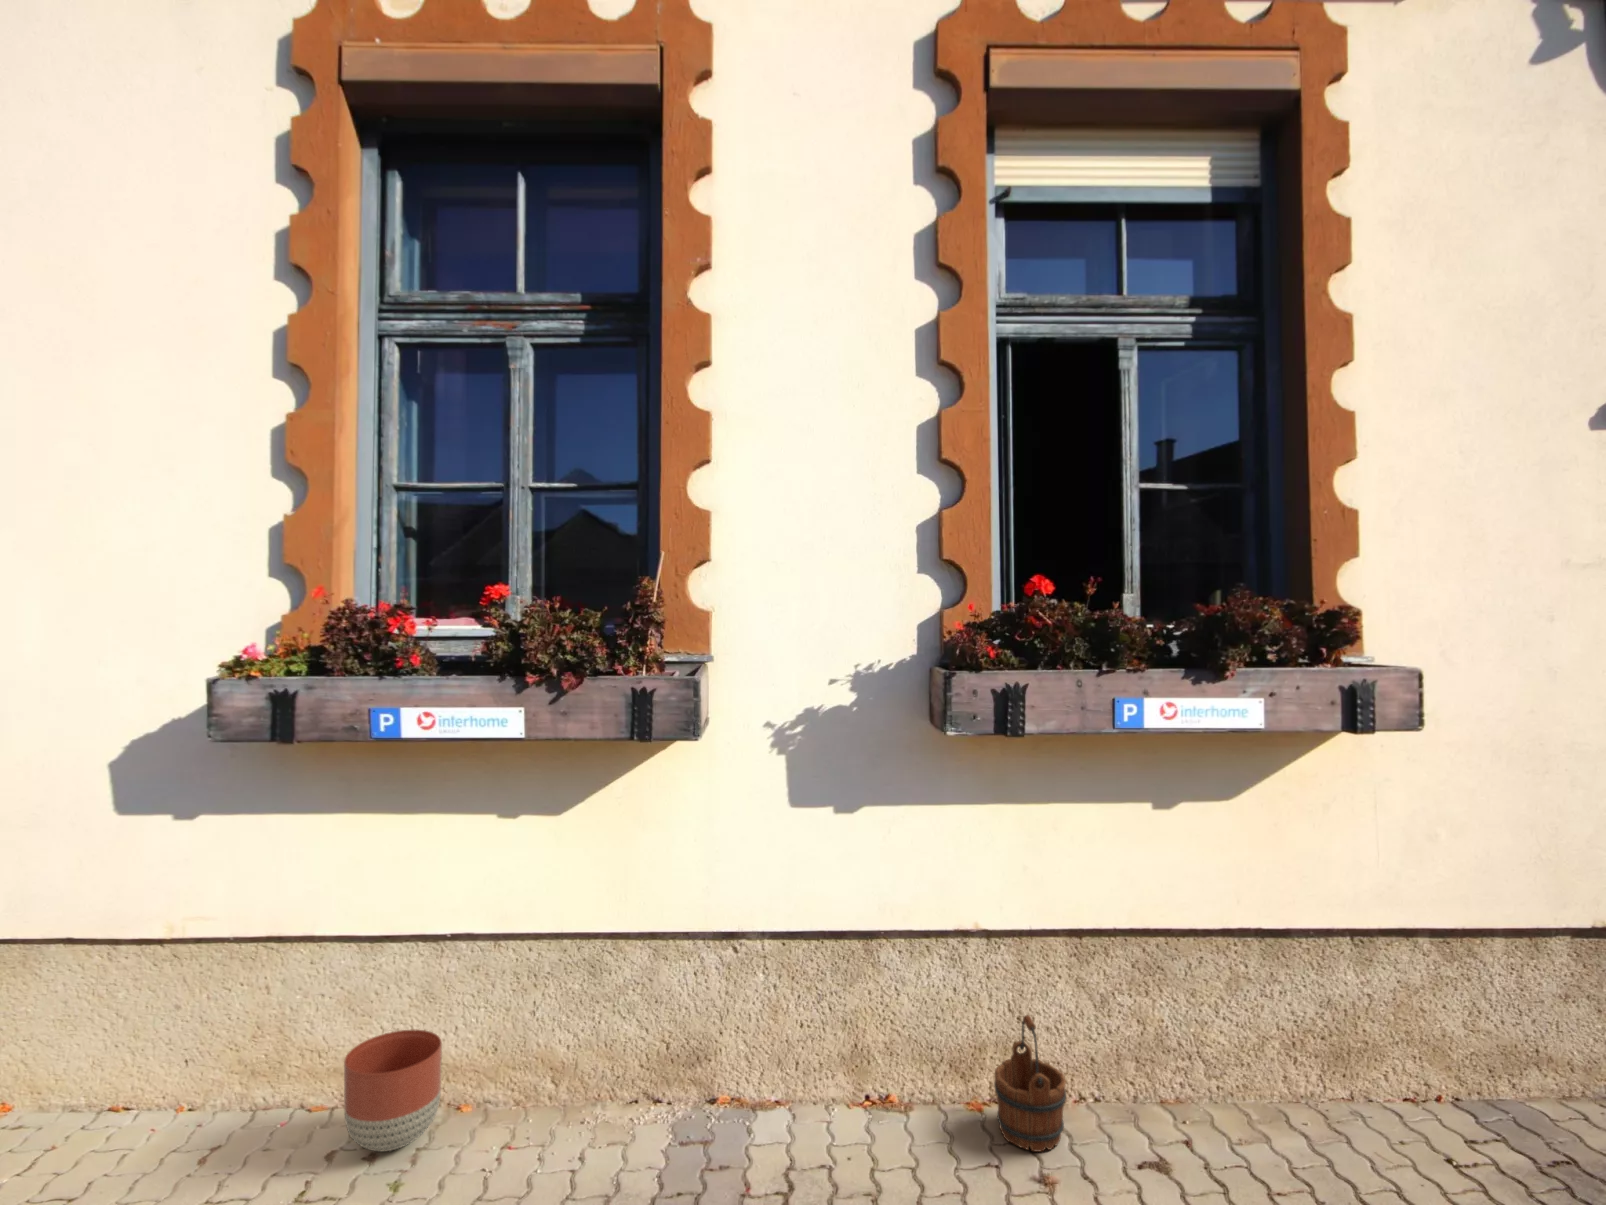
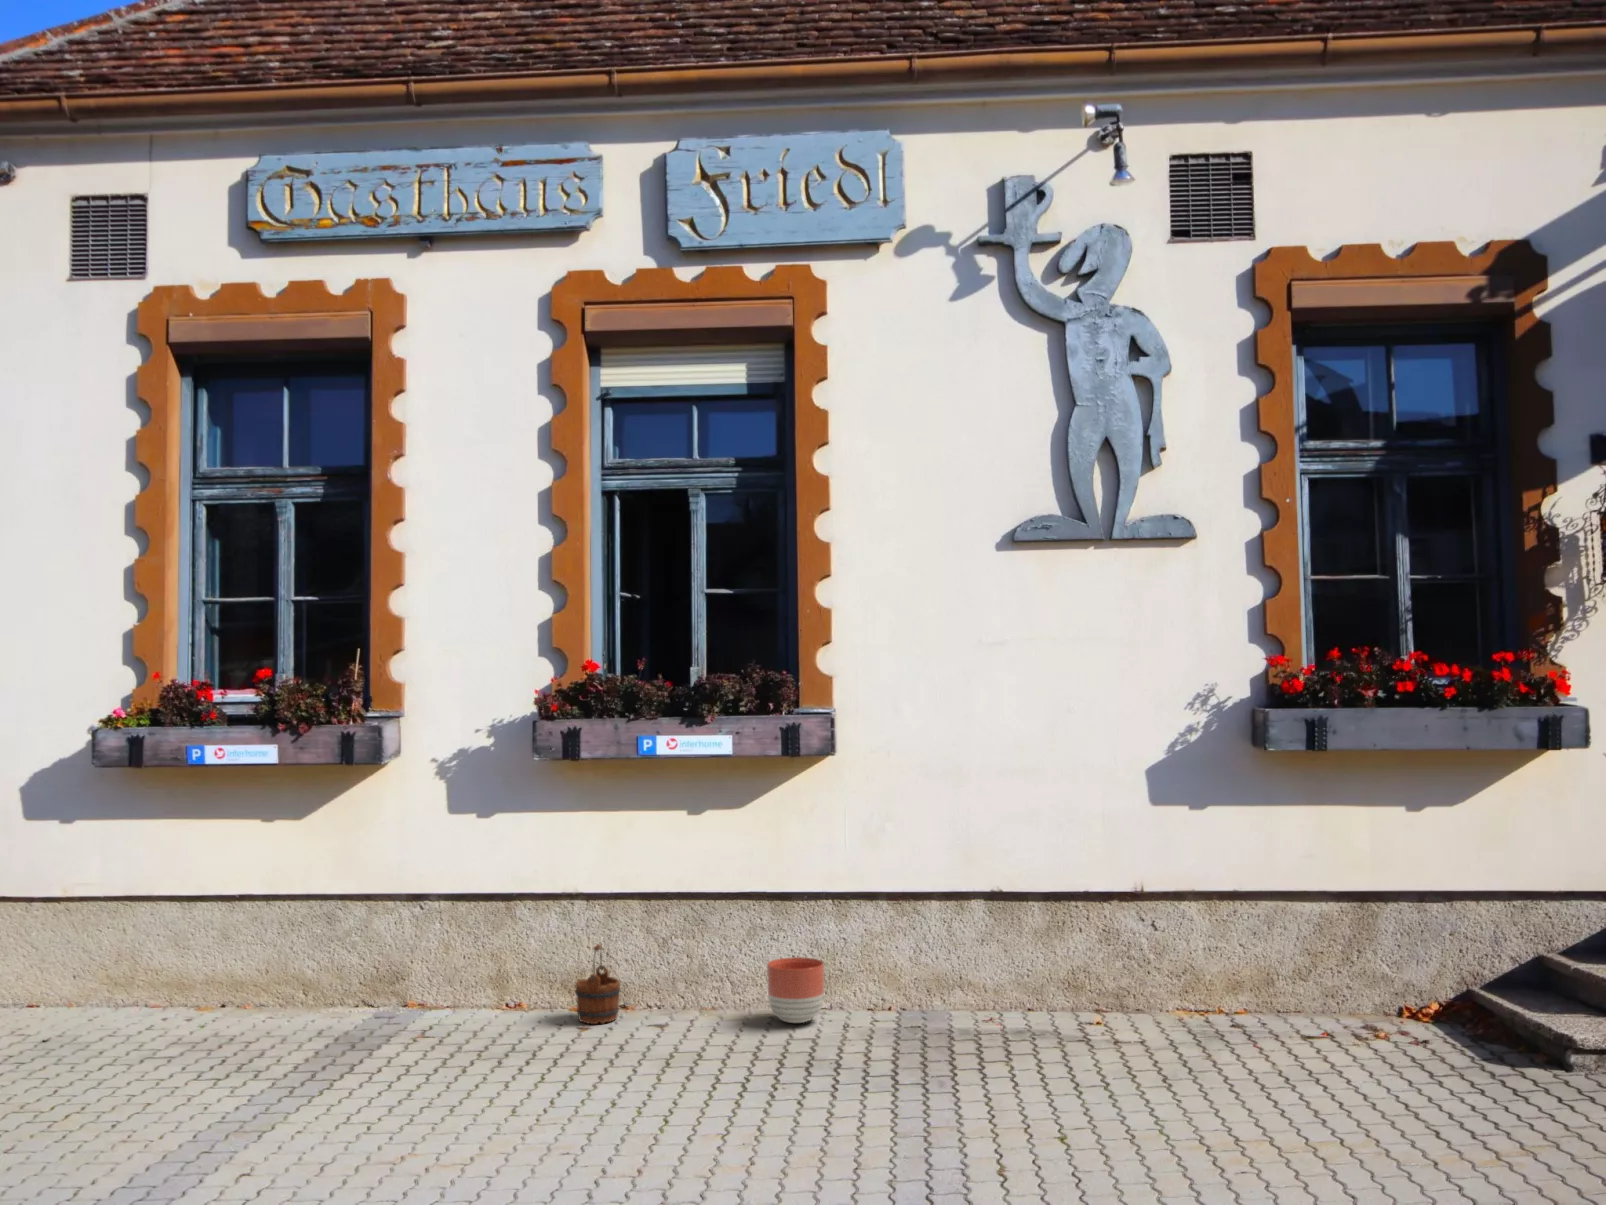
planter: present [344,1030,442,1151] -> present [767,957,824,1023]

